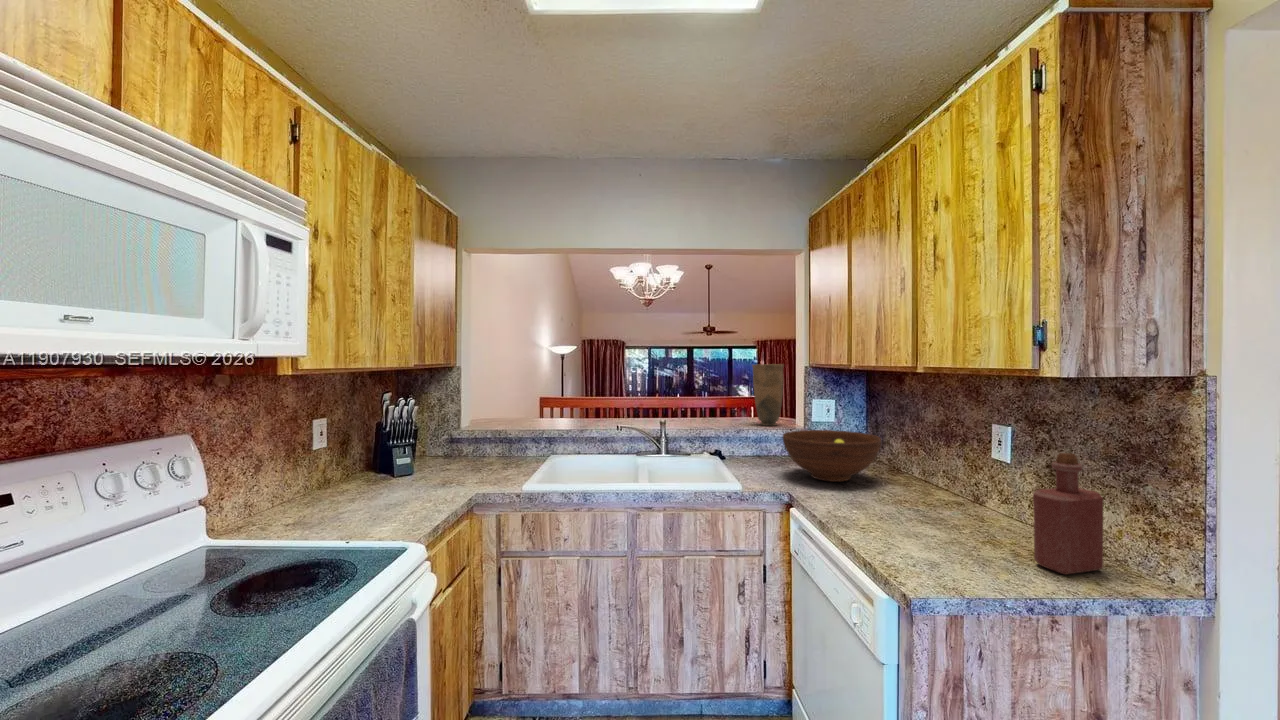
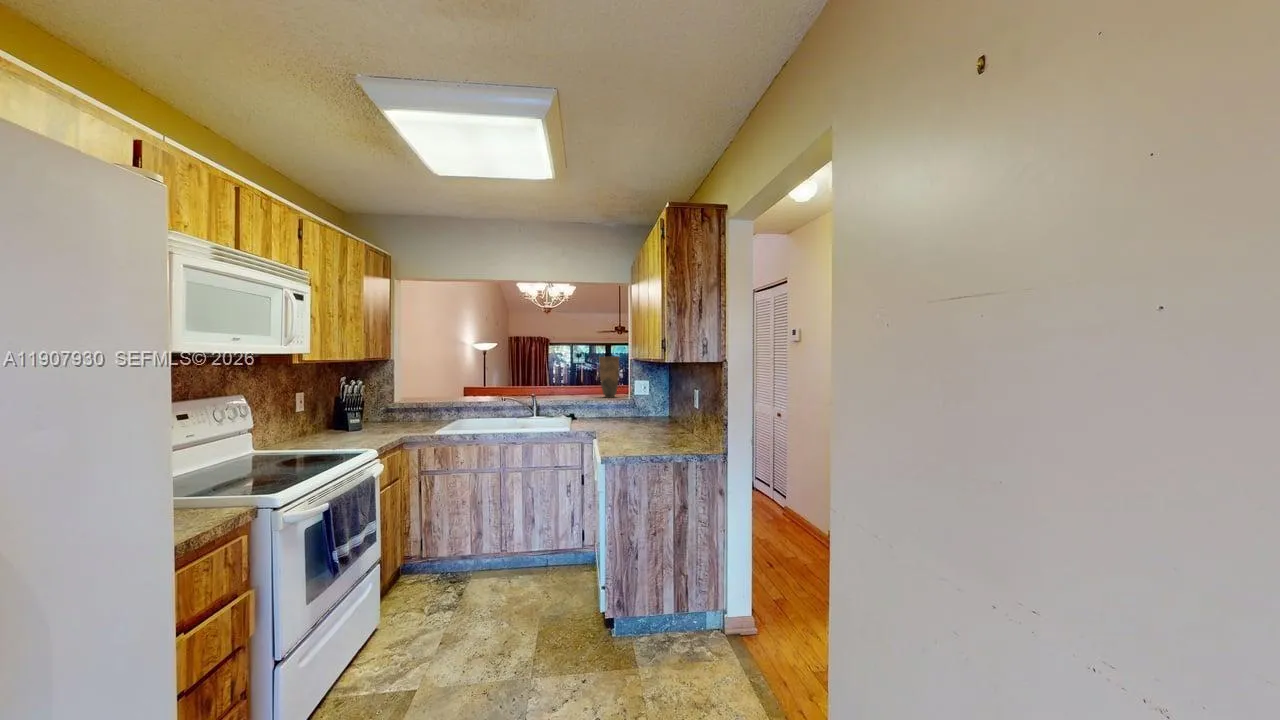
fruit bowl: present [783,430,881,482] -> none [600,397,656,426]
bottle: present [1033,453,1103,575] -> none [673,396,701,451]

